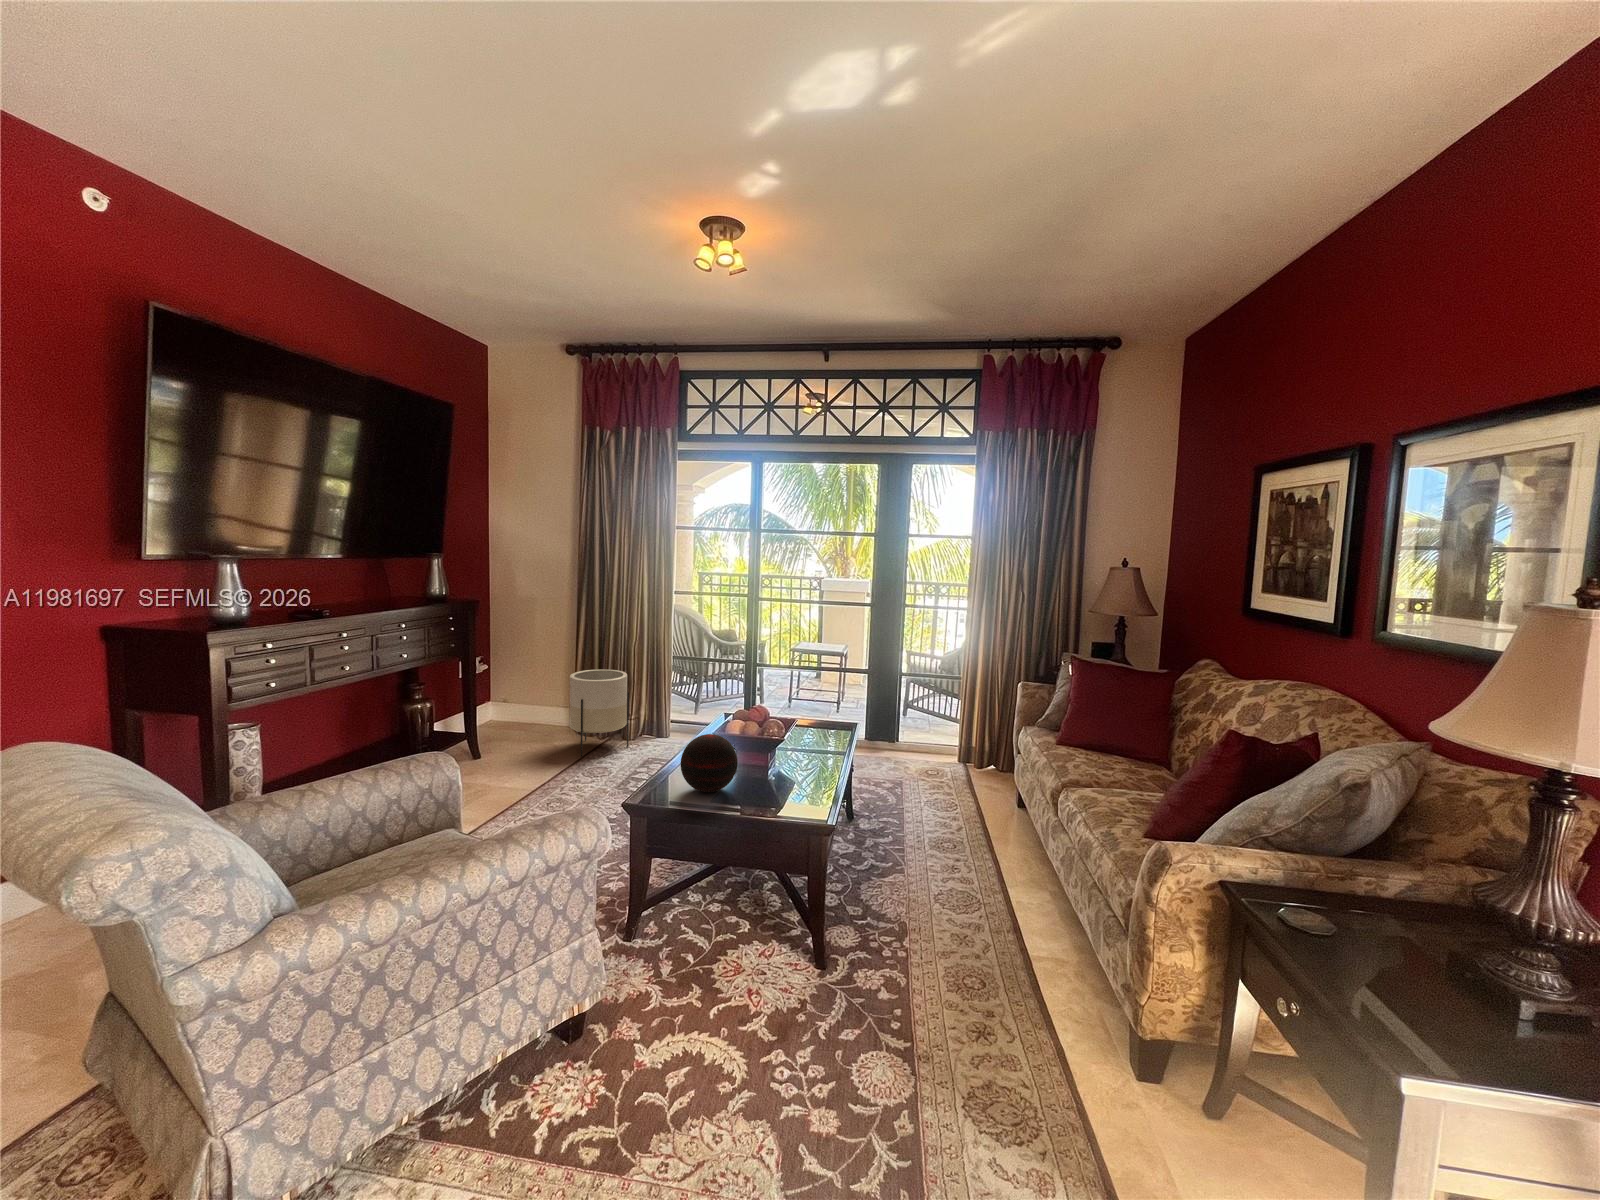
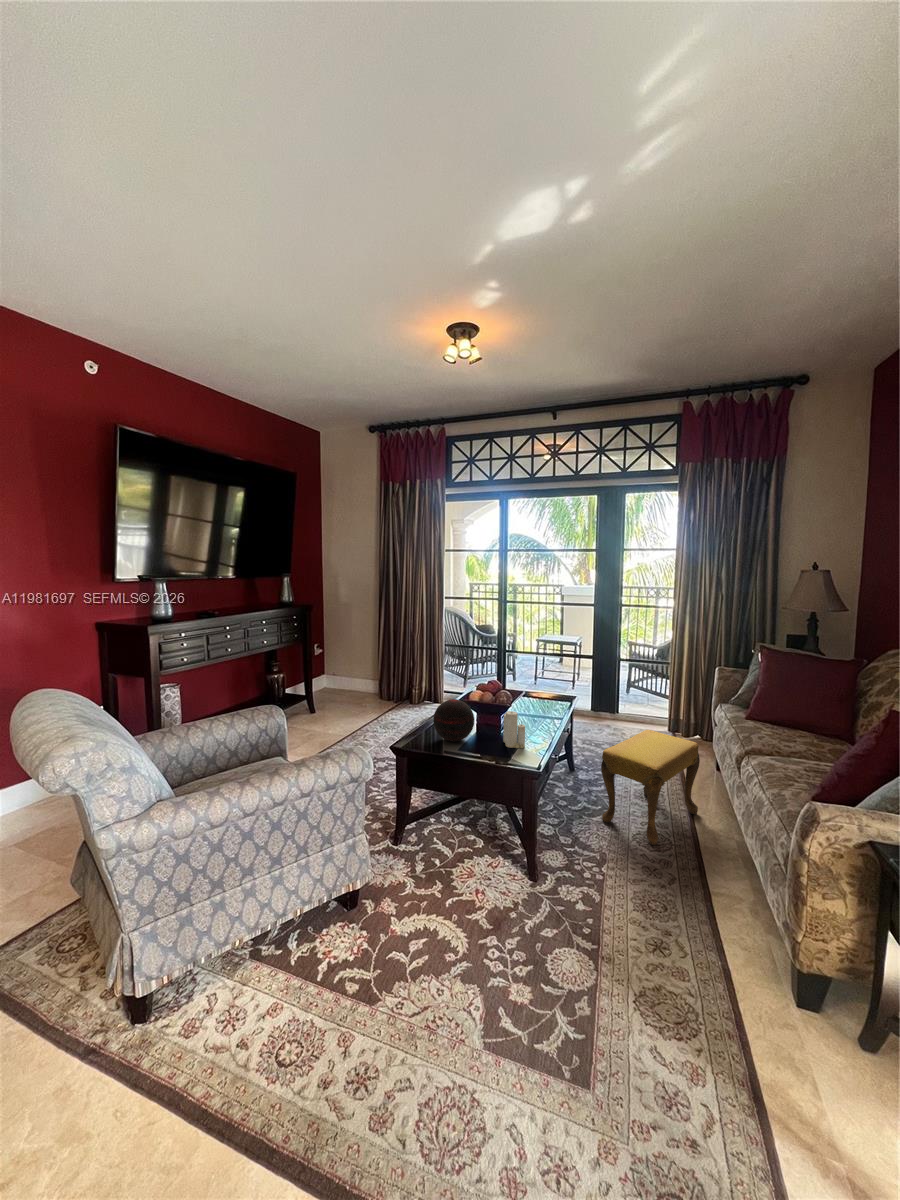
planter: present [569,669,629,757] -> none [377,653,417,714]
candle: none [776,744,807,796] -> present [503,711,525,748]
footstool: none [896,763,1009,908] -> present [601,730,700,845]

